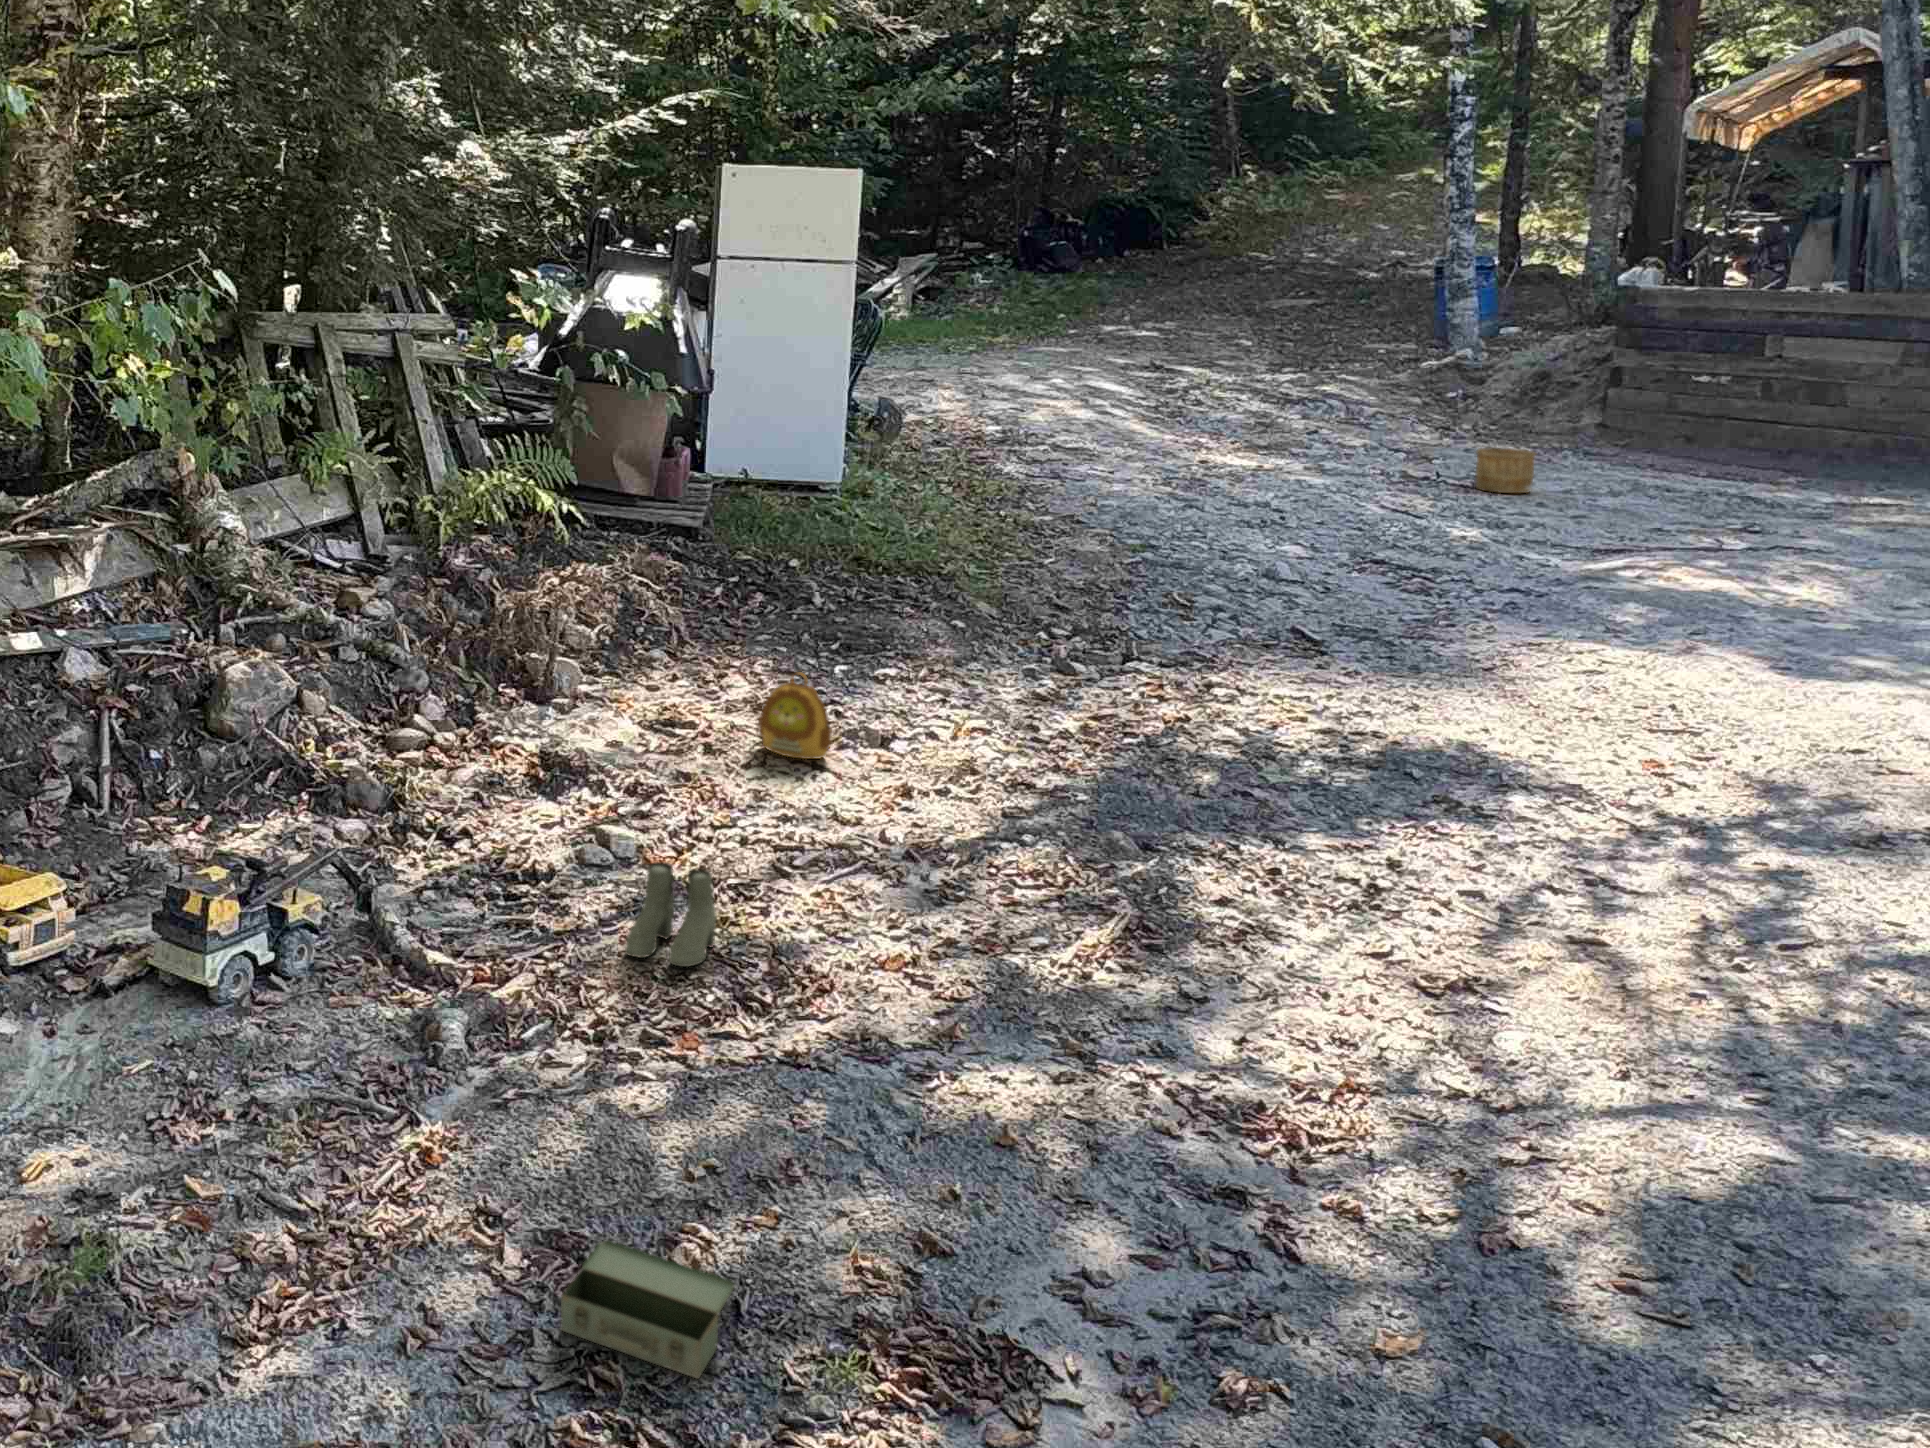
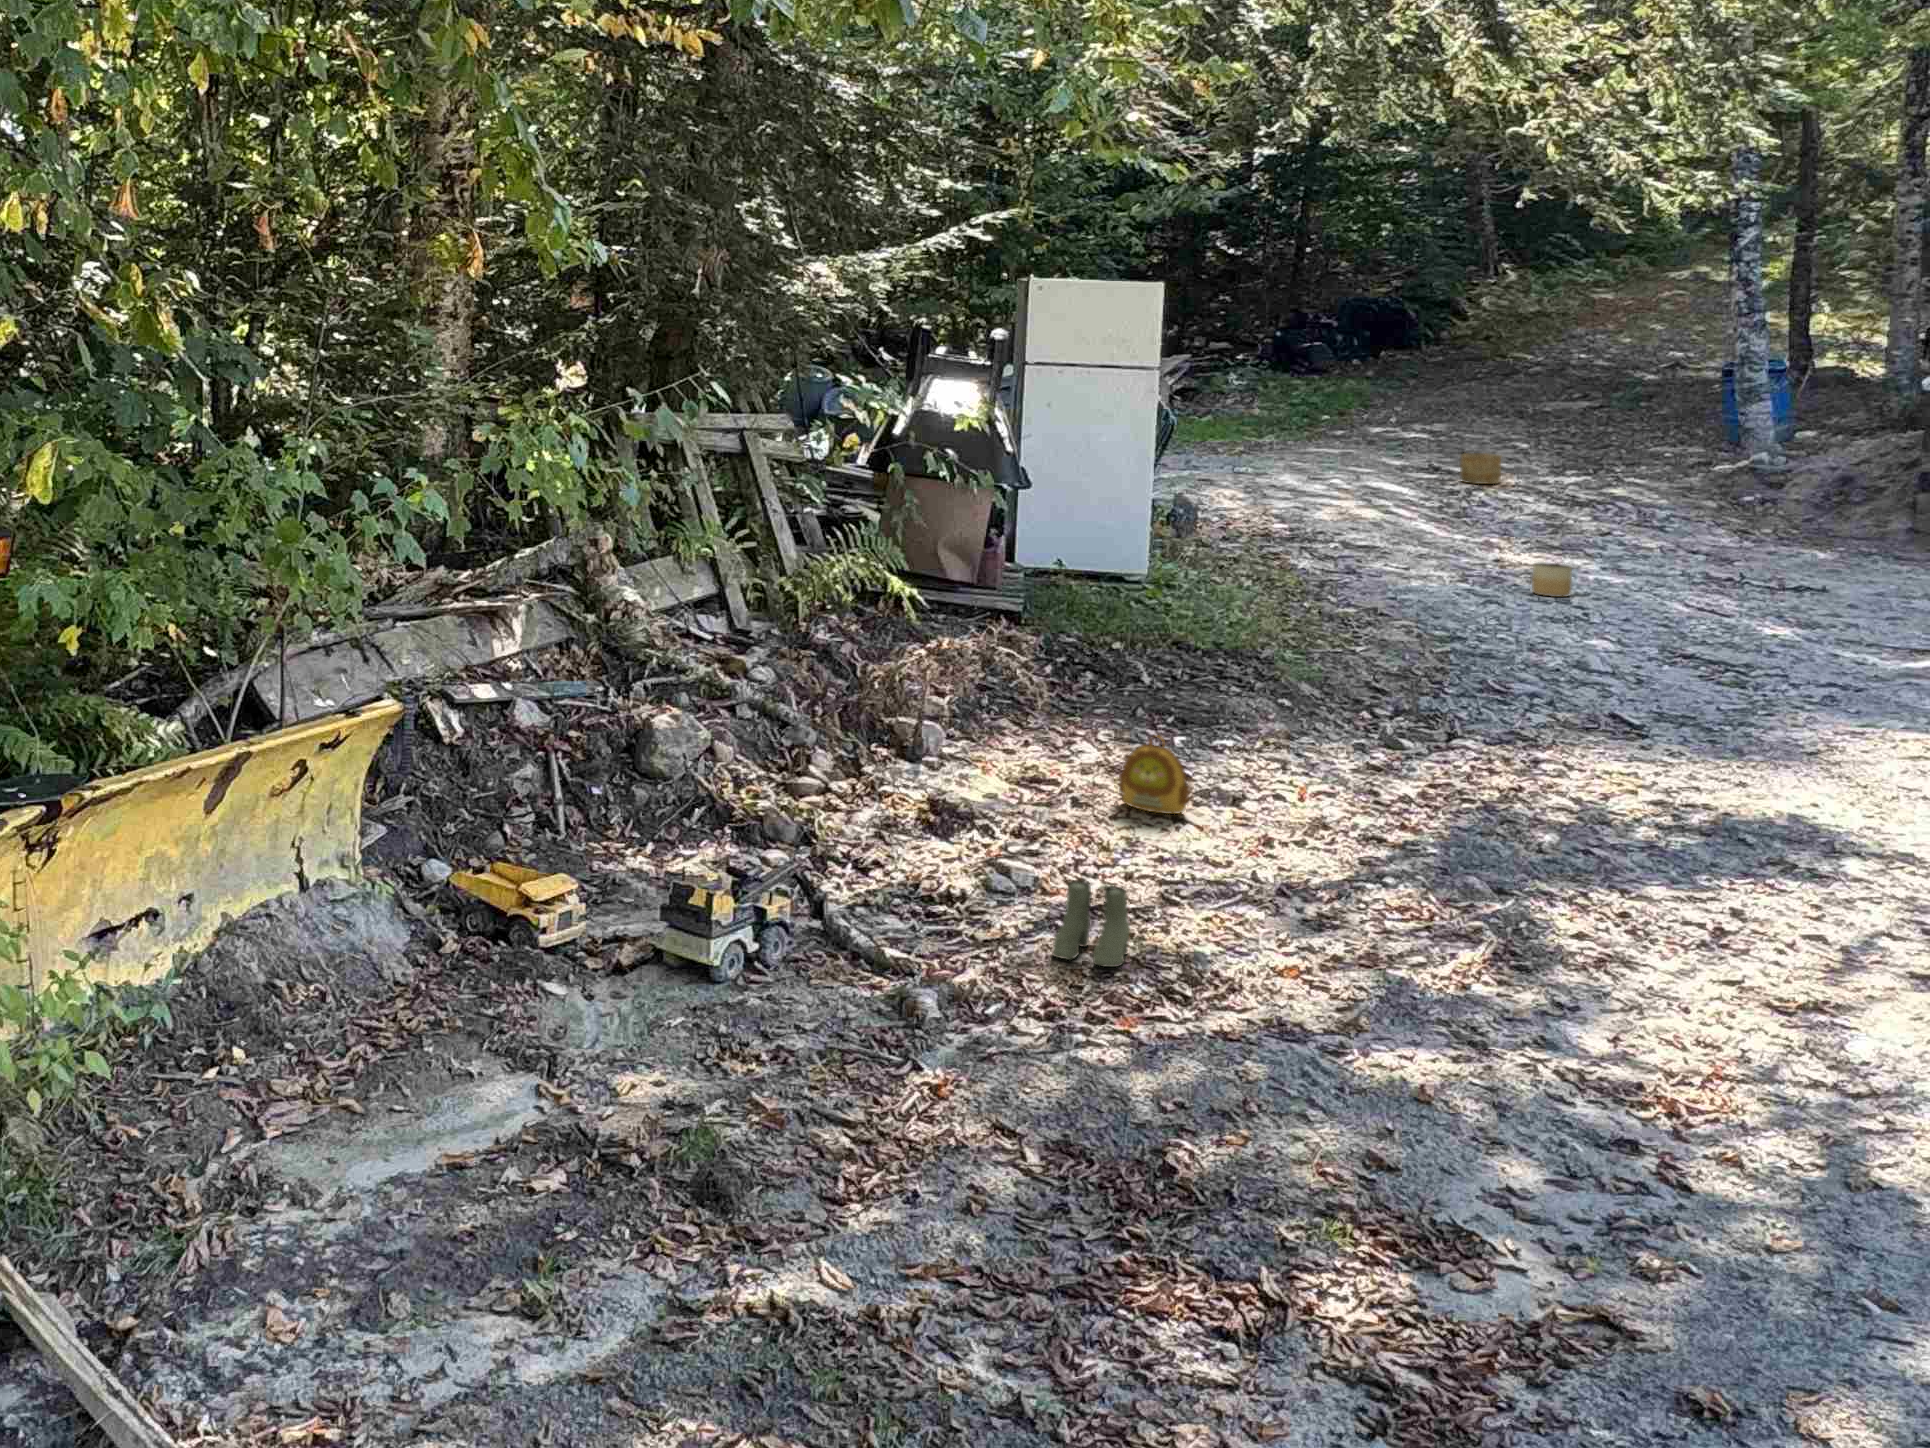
wooden bucket: present [1476,447,1536,493] -> present [1460,453,1501,484]
planter: none [1232,465,1271,500] -> present [1532,562,1572,597]
toolbox: present [560,1240,735,1379] -> none [1089,1141,1228,1238]

